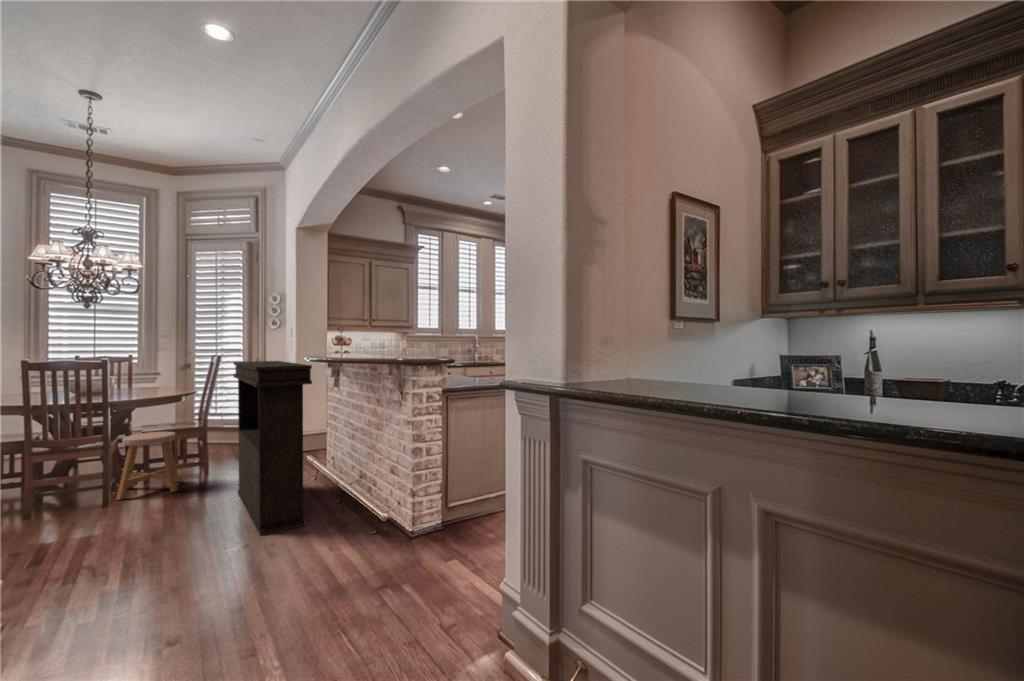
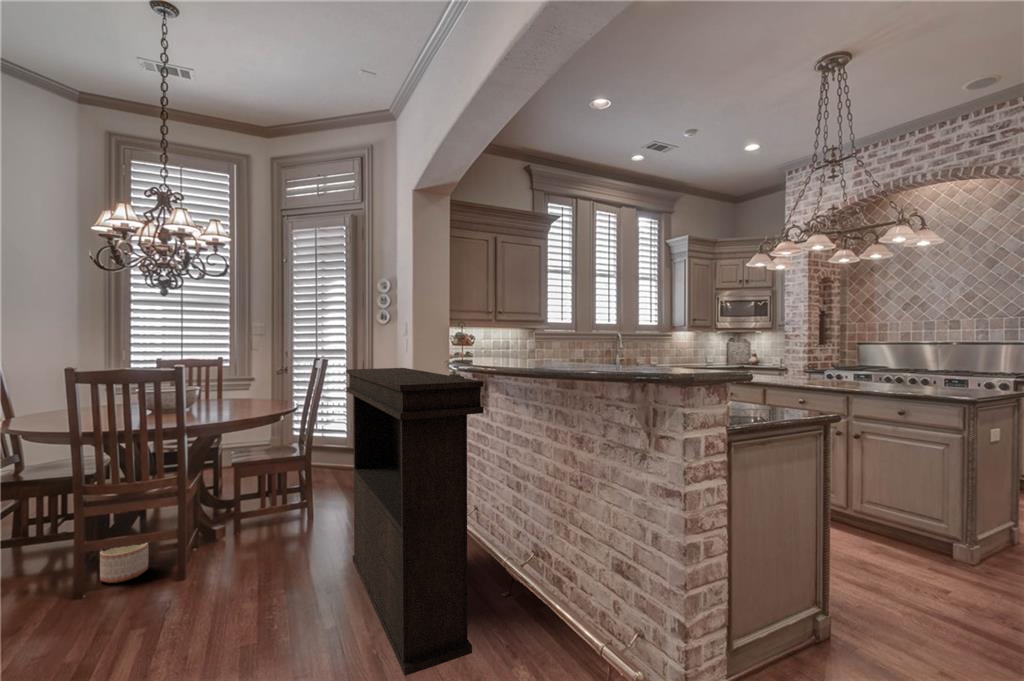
stool: present [116,432,179,500] -> none [195,462,275,563]
planter: none [43,484,80,512] -> present [100,543,148,583]

